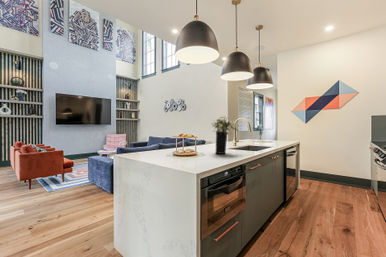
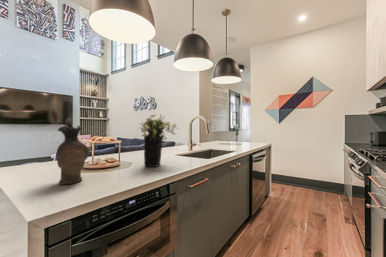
ceramic pitcher: none [174,120,192,161] -> present [57,119,89,185]

